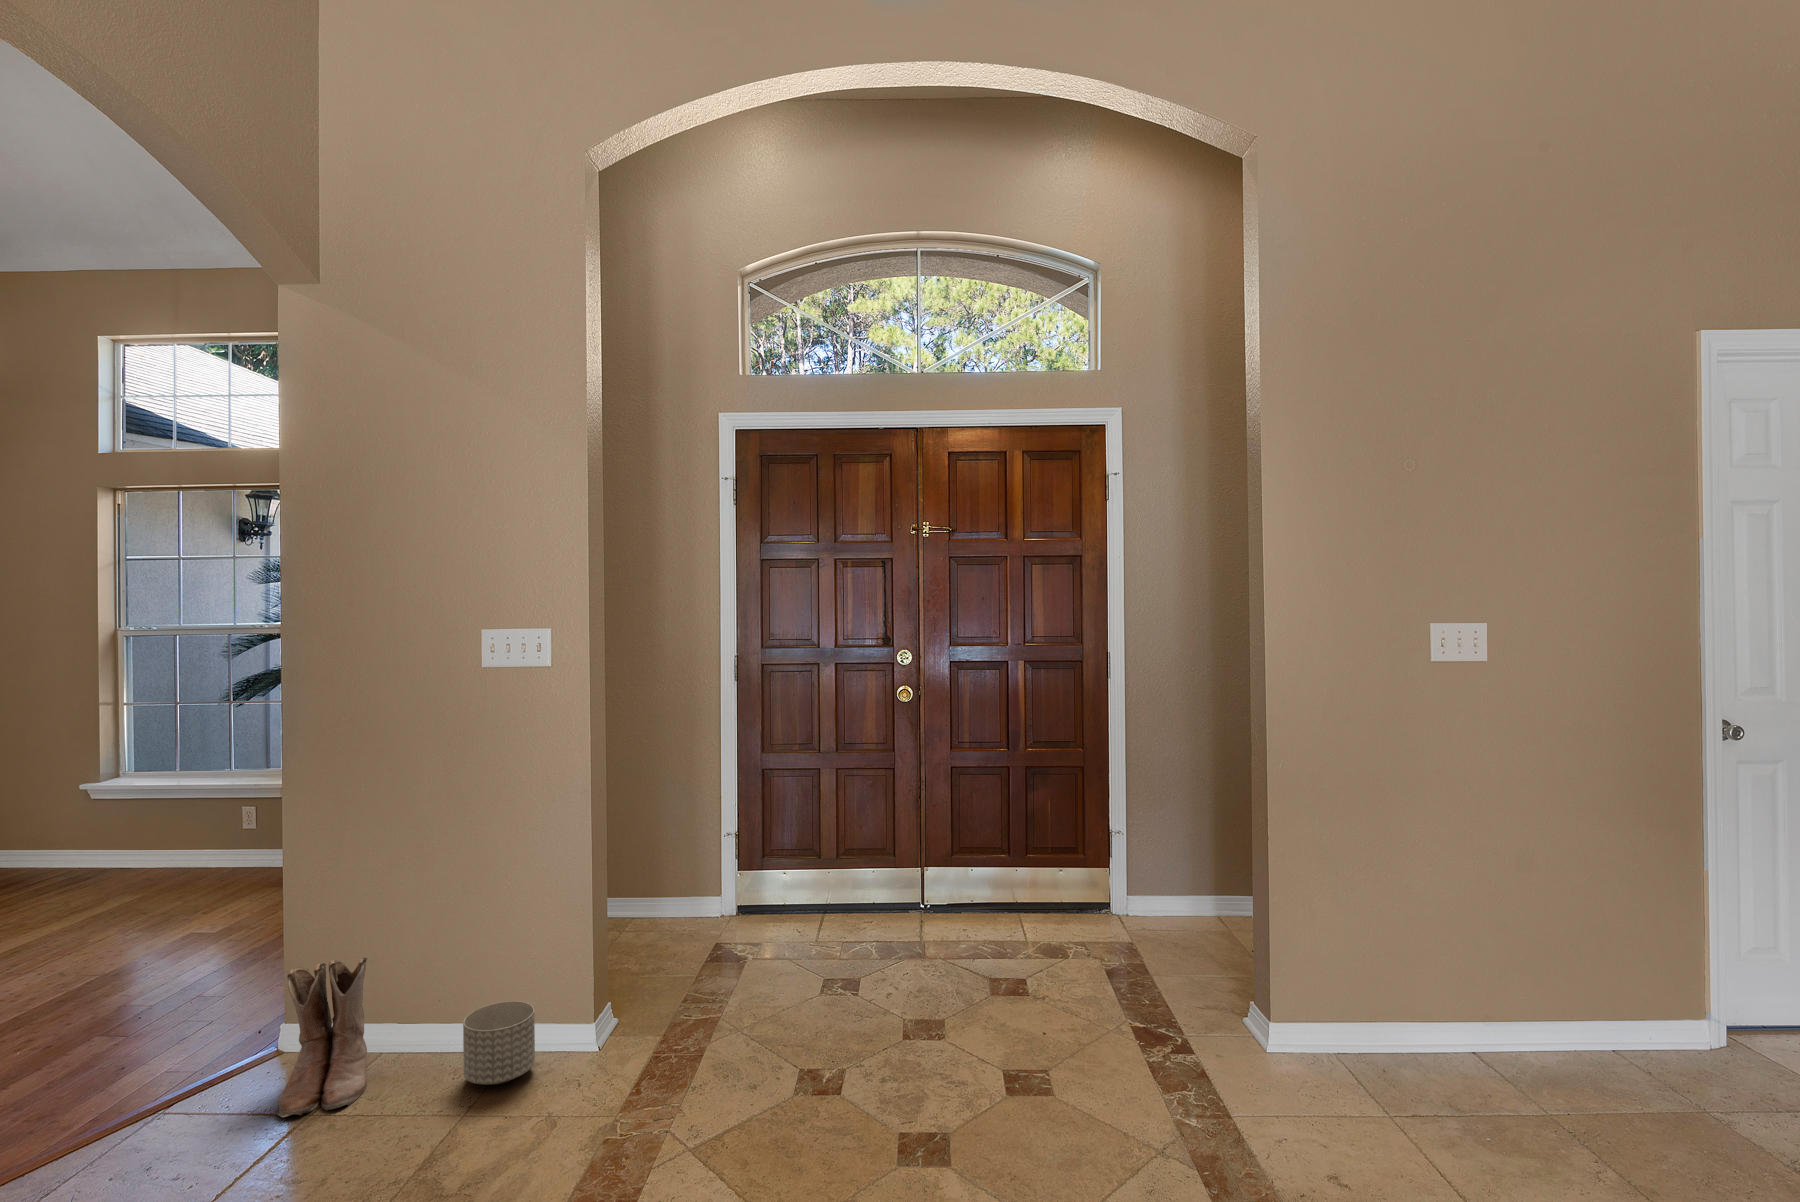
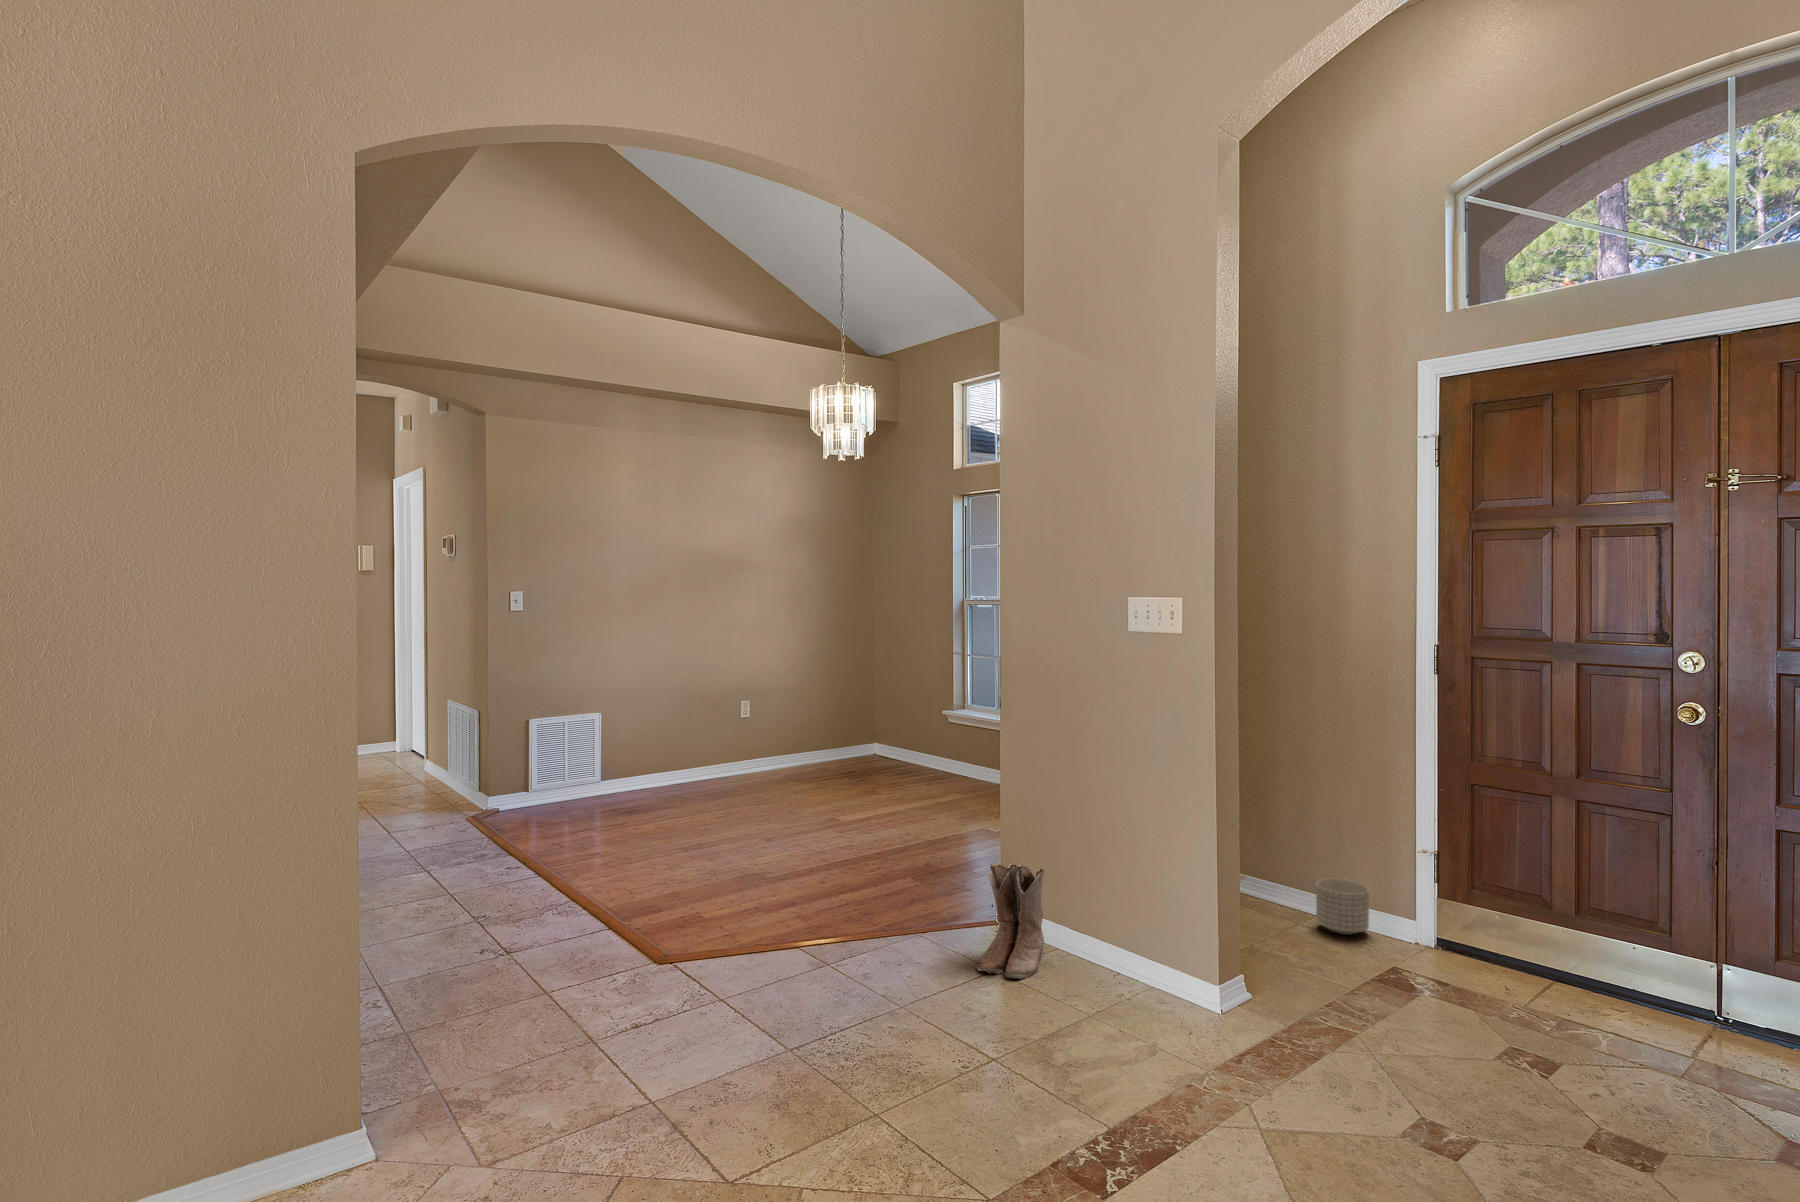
planter: present [463,1001,535,1085] -> present [1316,878,1369,935]

